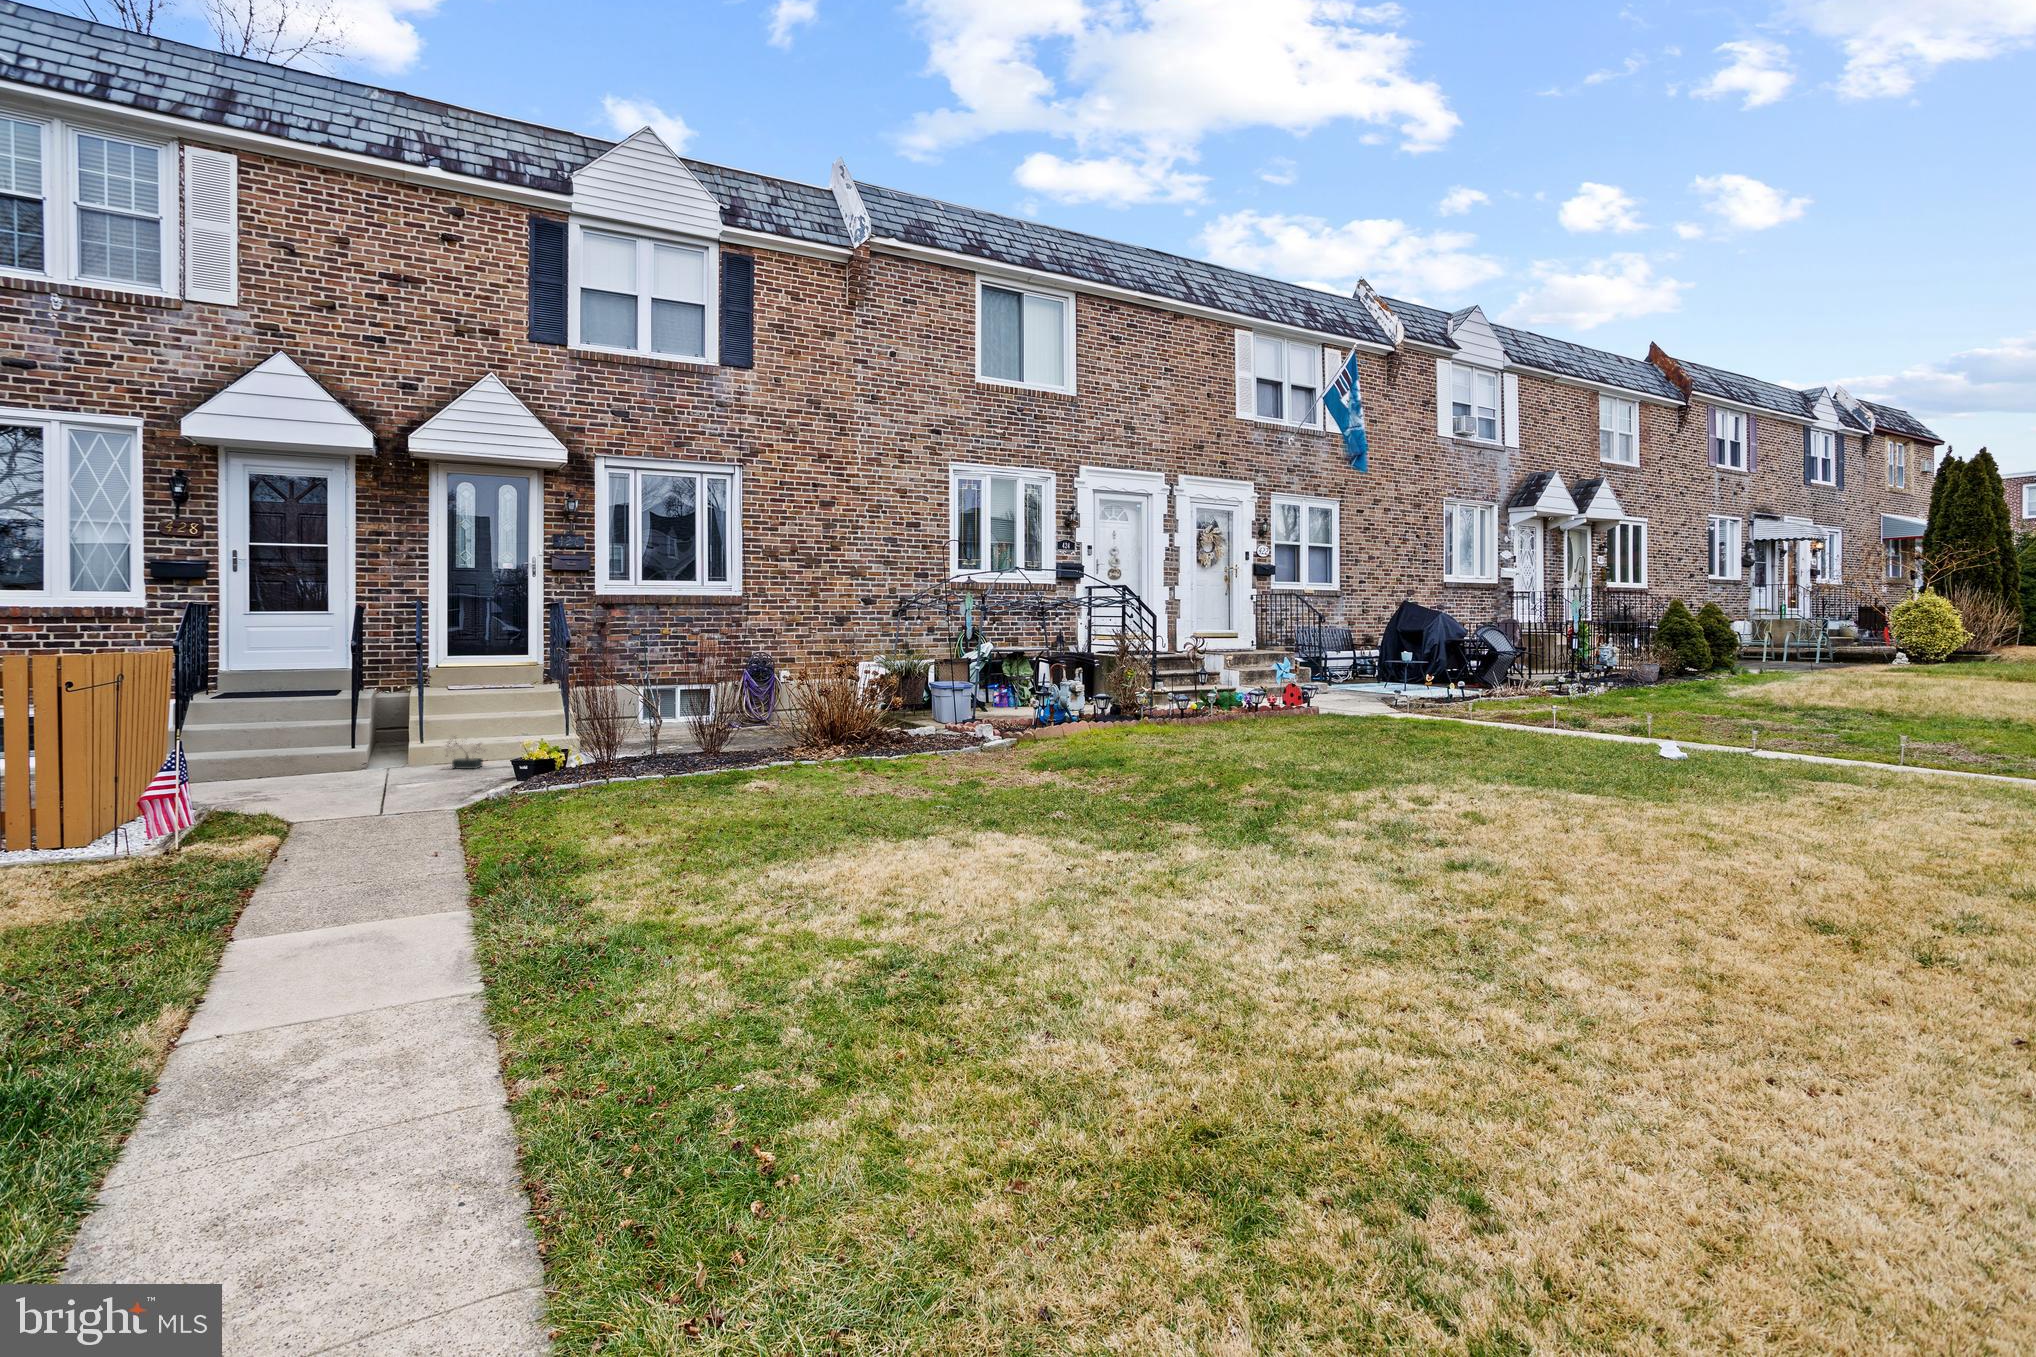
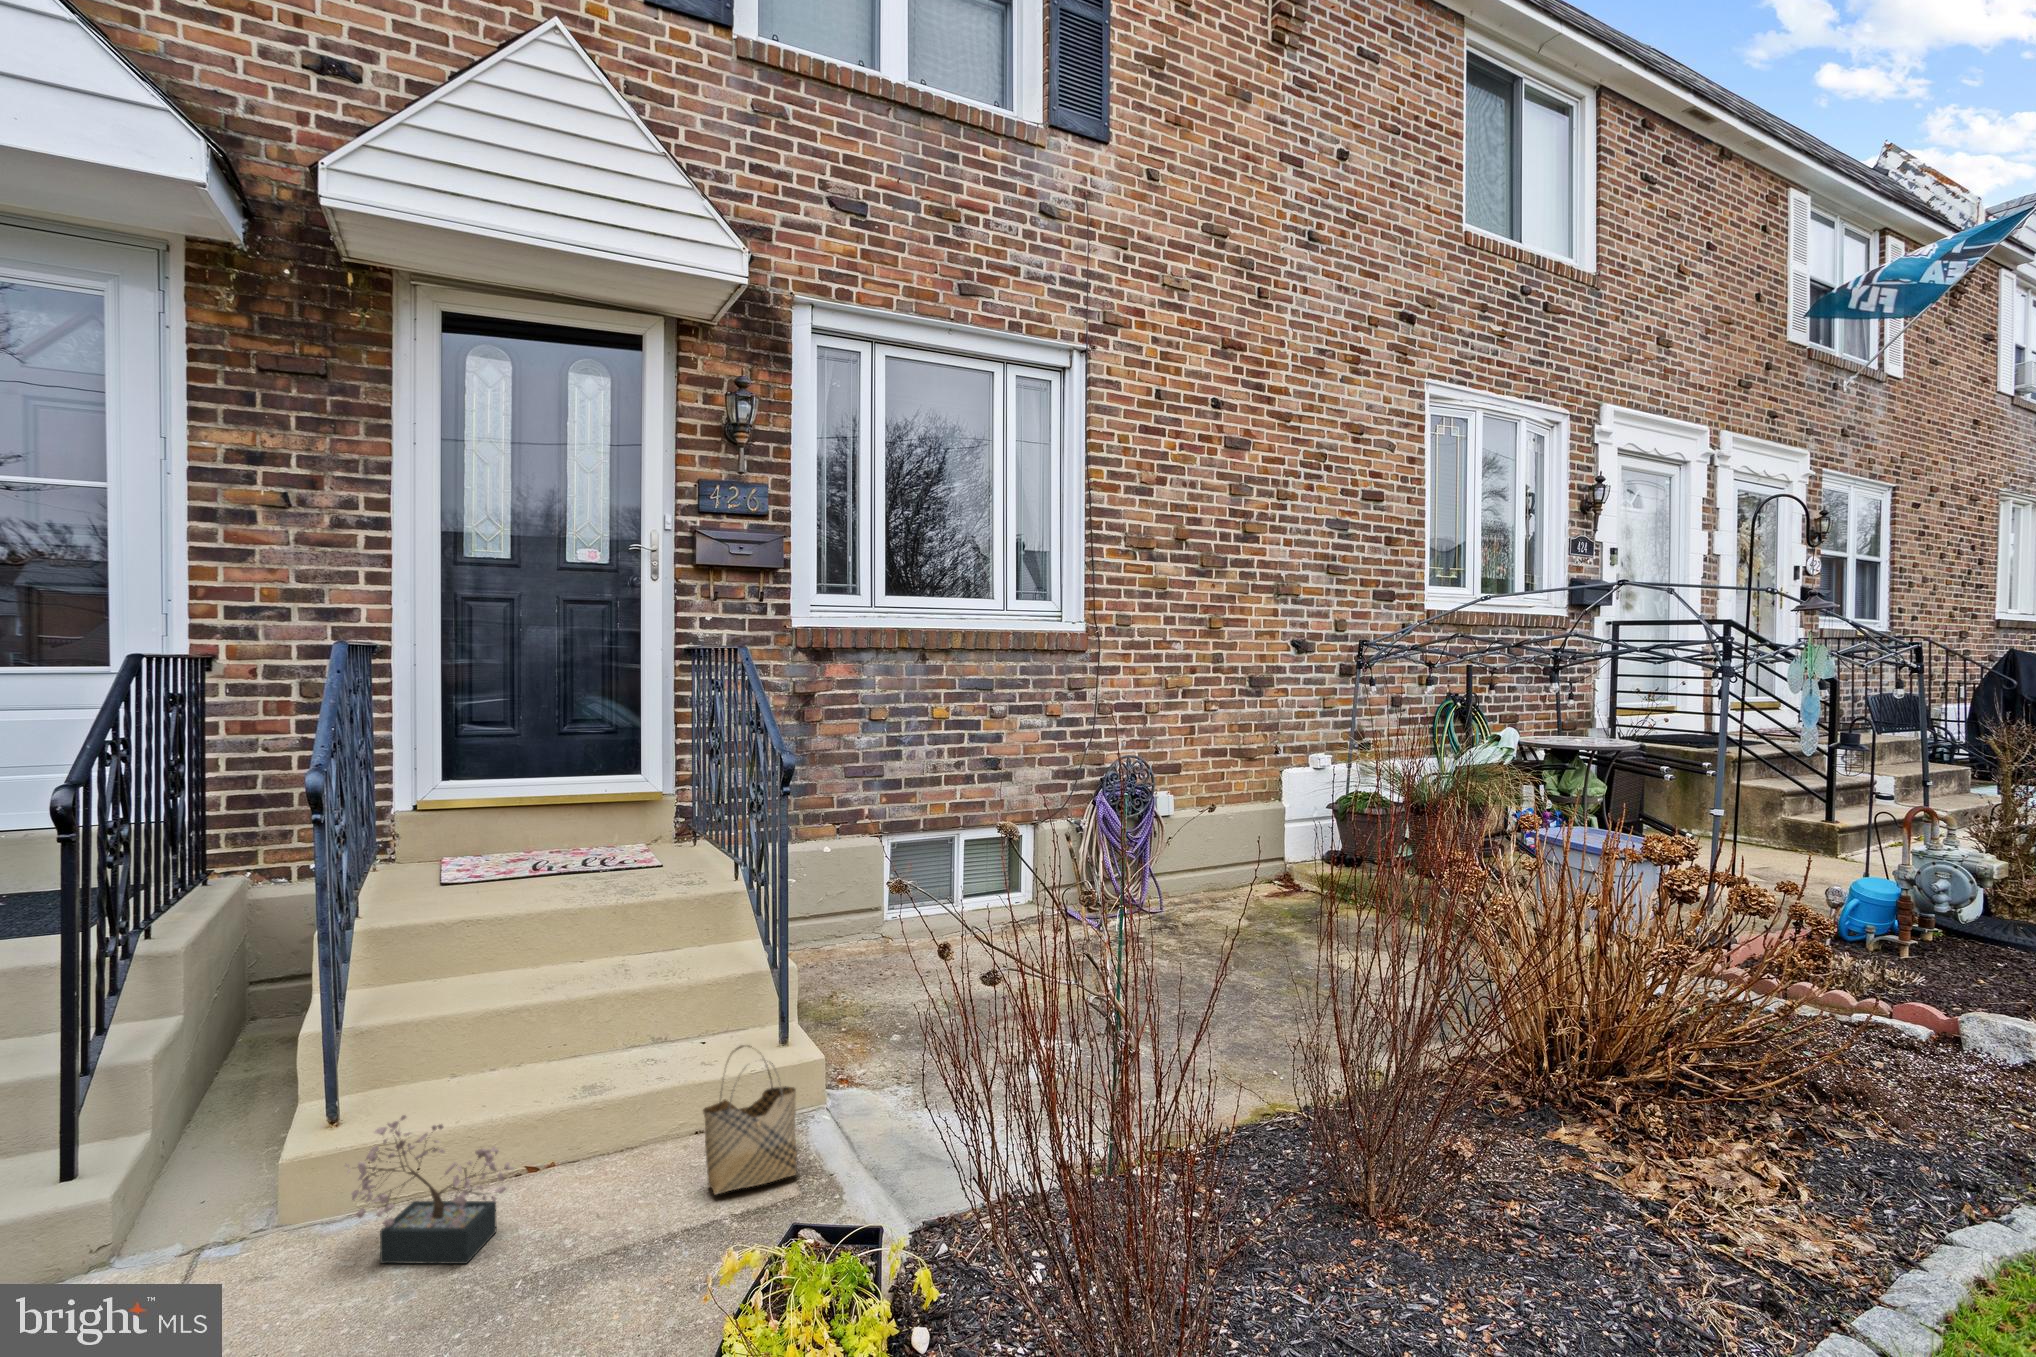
woven basket: none [541,725,571,763] -> present [703,1045,797,1194]

